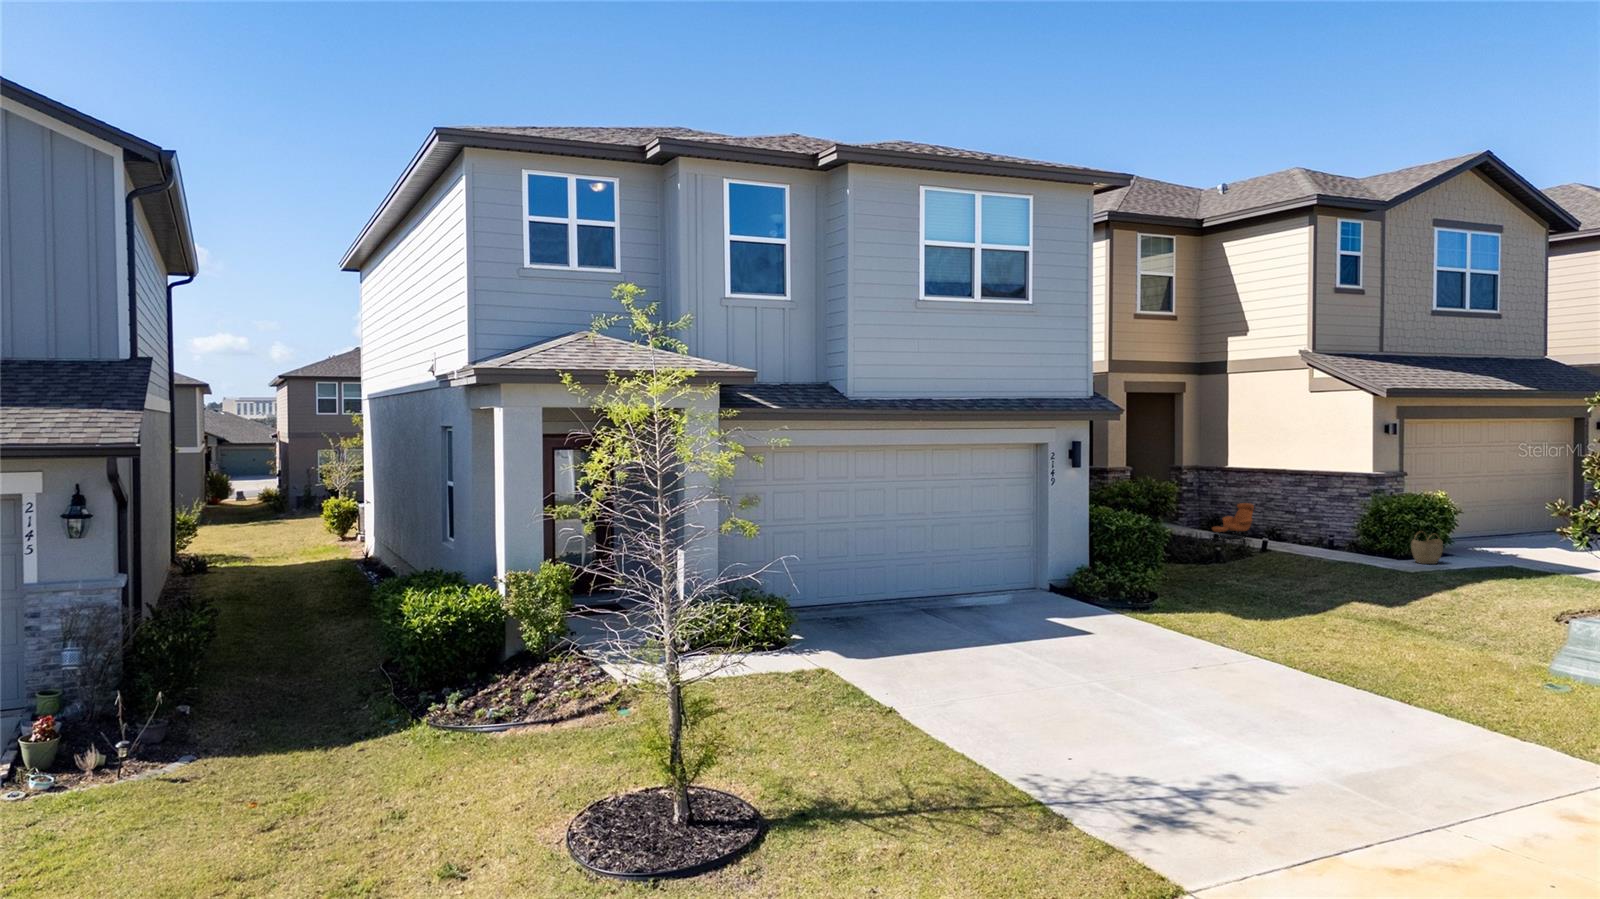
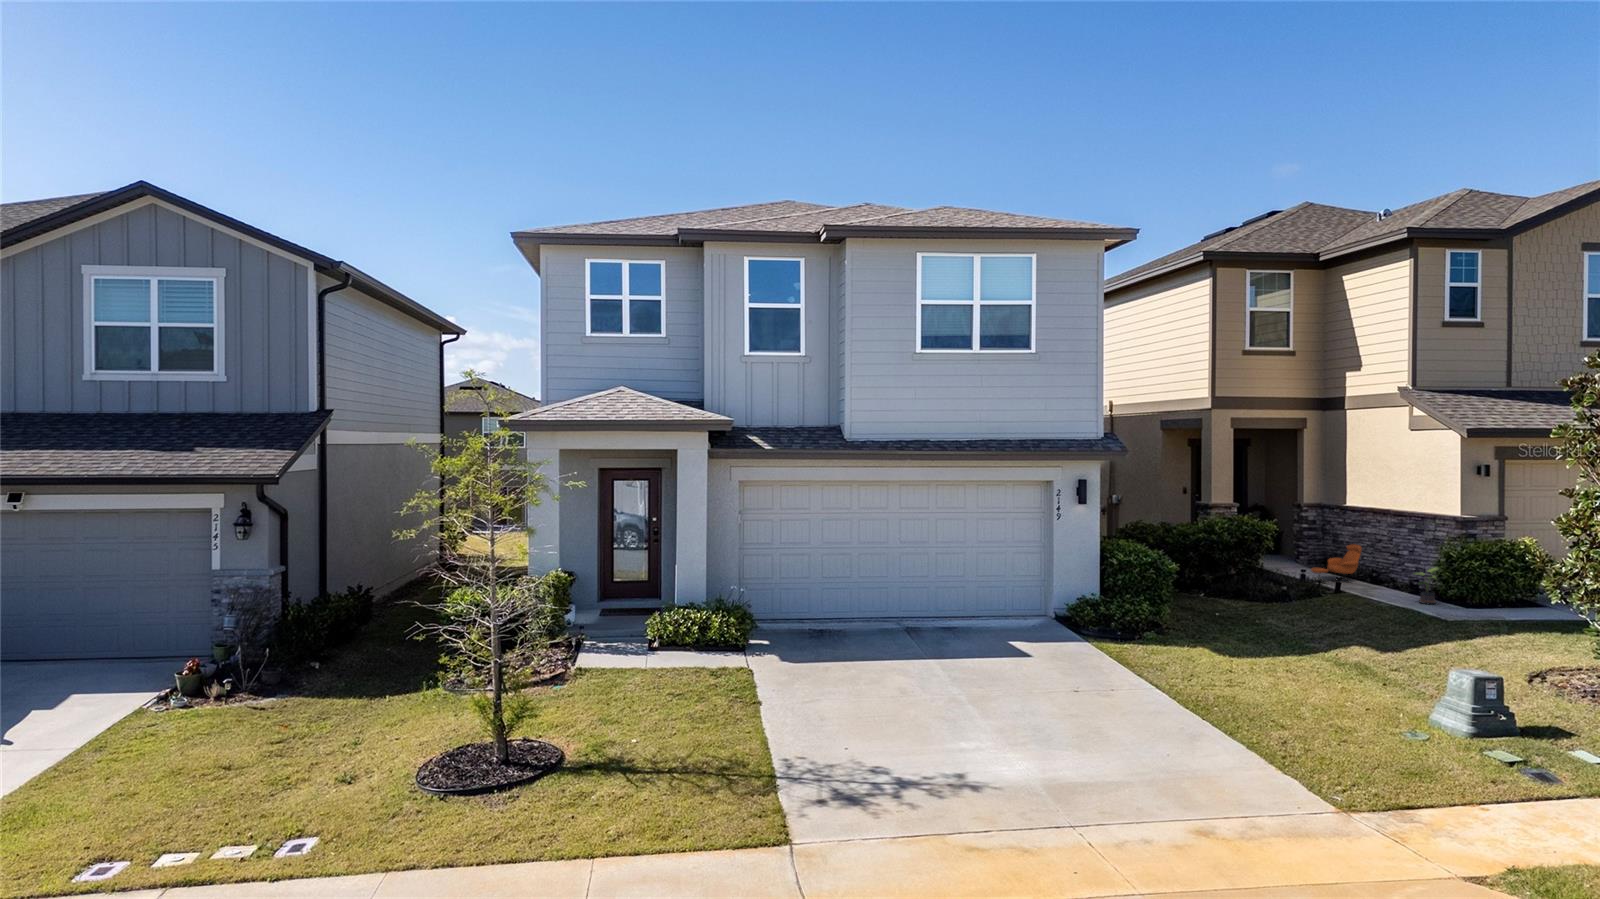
potted plant: none [1332,520,1359,557] -> present [1415,567,1440,604]
woven basket: present [1411,532,1443,564] -> none [1489,581,1524,616]

